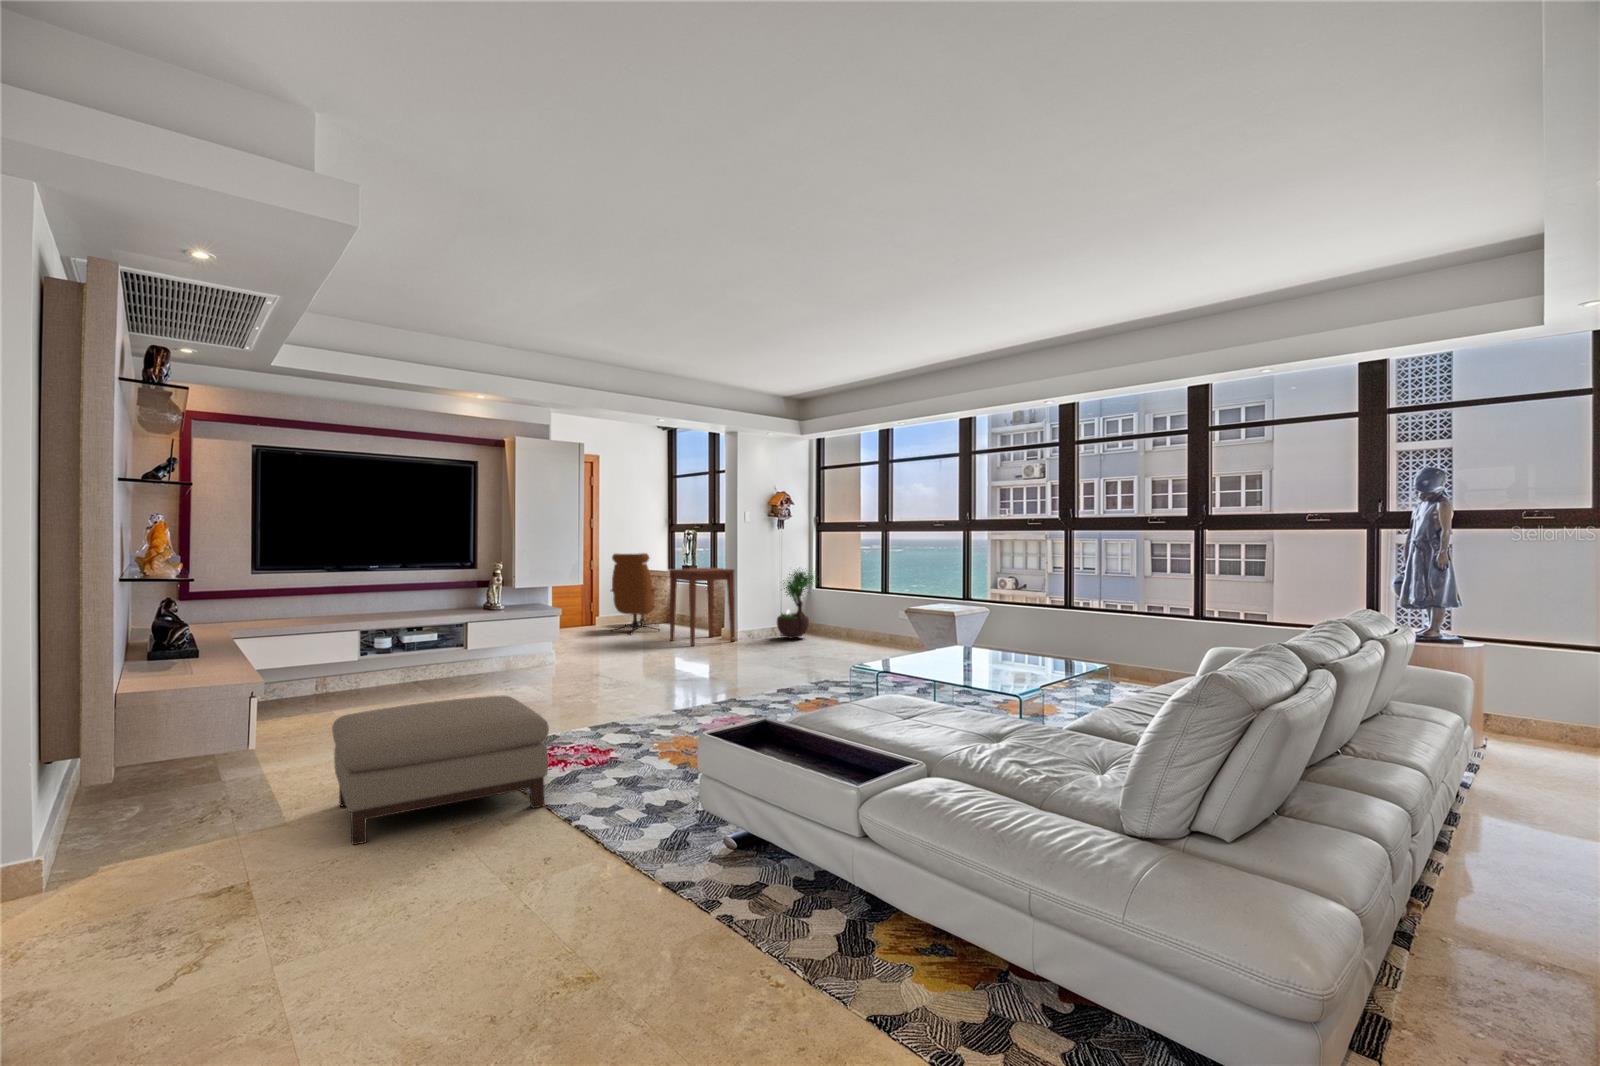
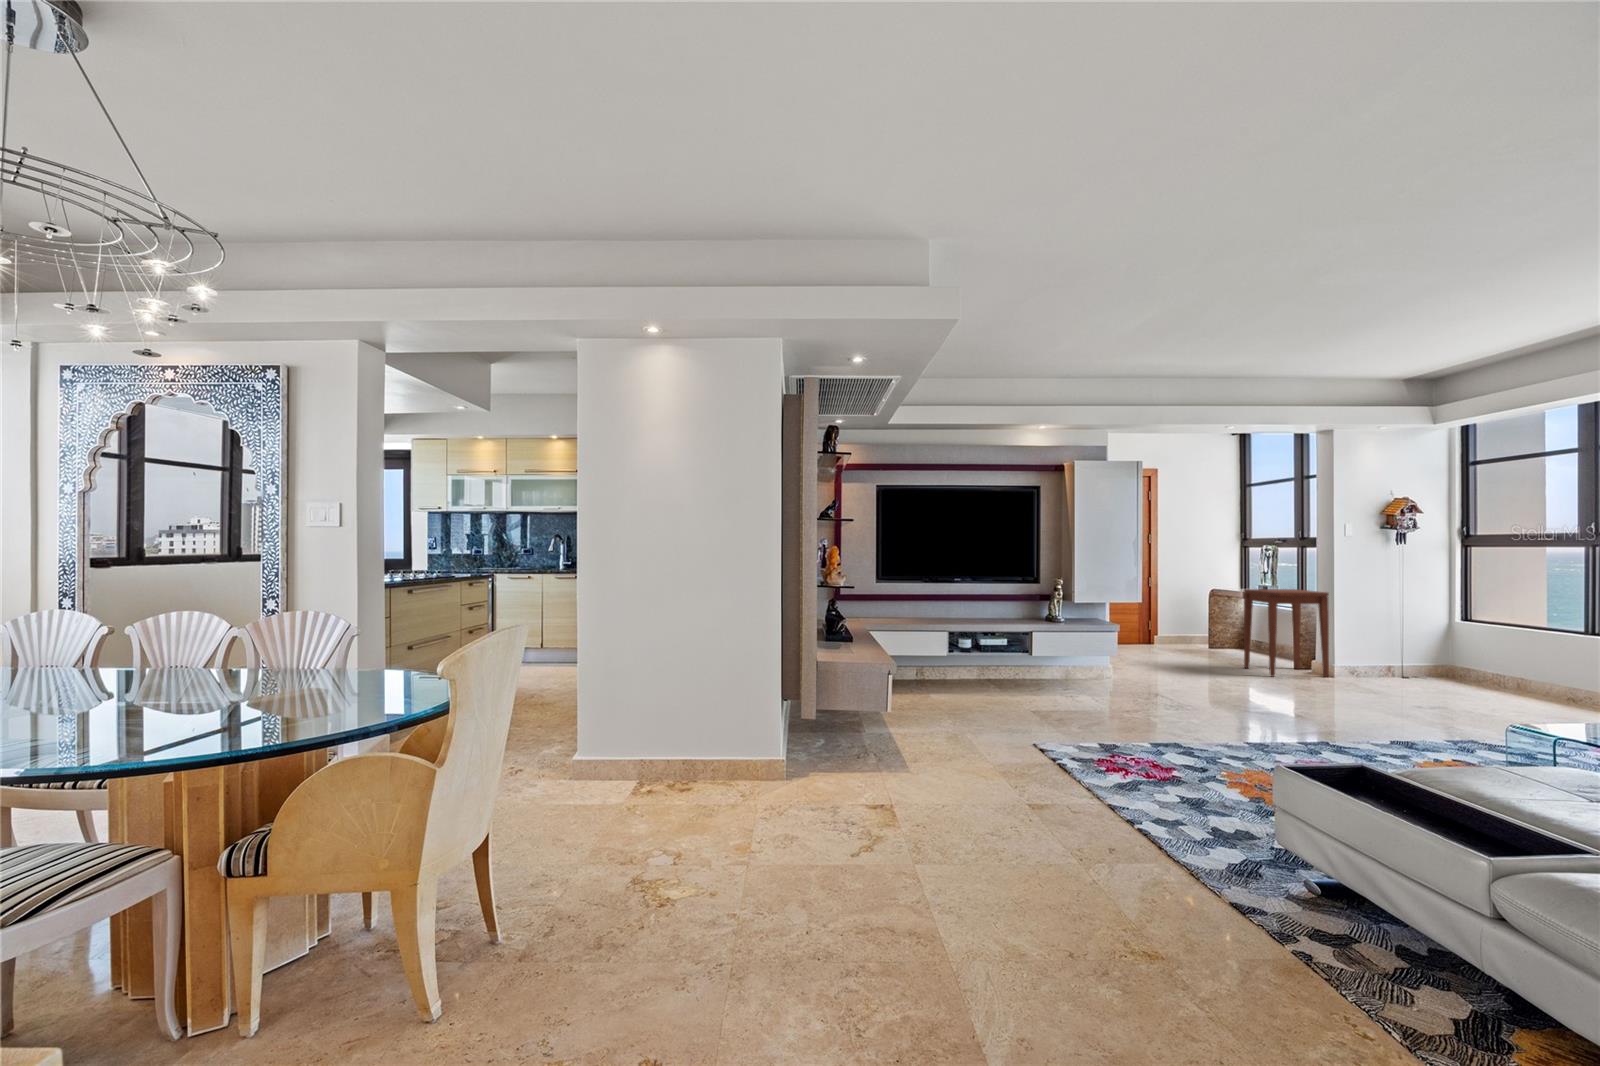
lounge chair: present [611,553,659,634] -> none [1174,570,1232,658]
potted tree: present [777,570,814,639] -> none [1389,589,1456,681]
ottoman: present [332,695,549,845] -> none [929,696,1111,808]

